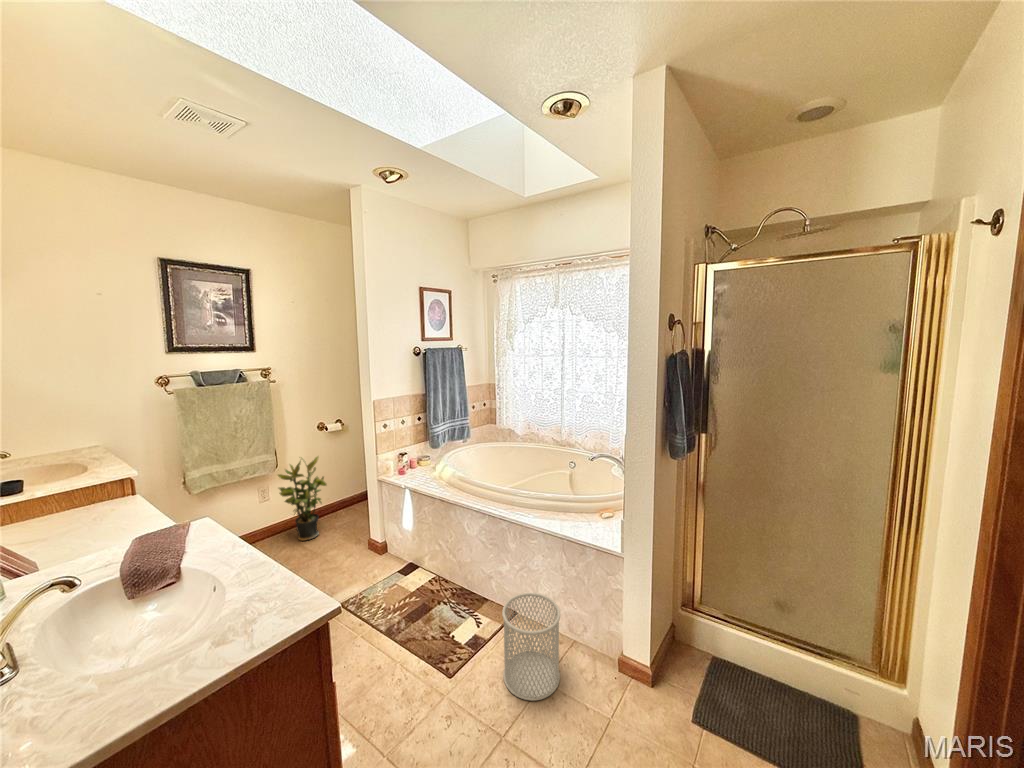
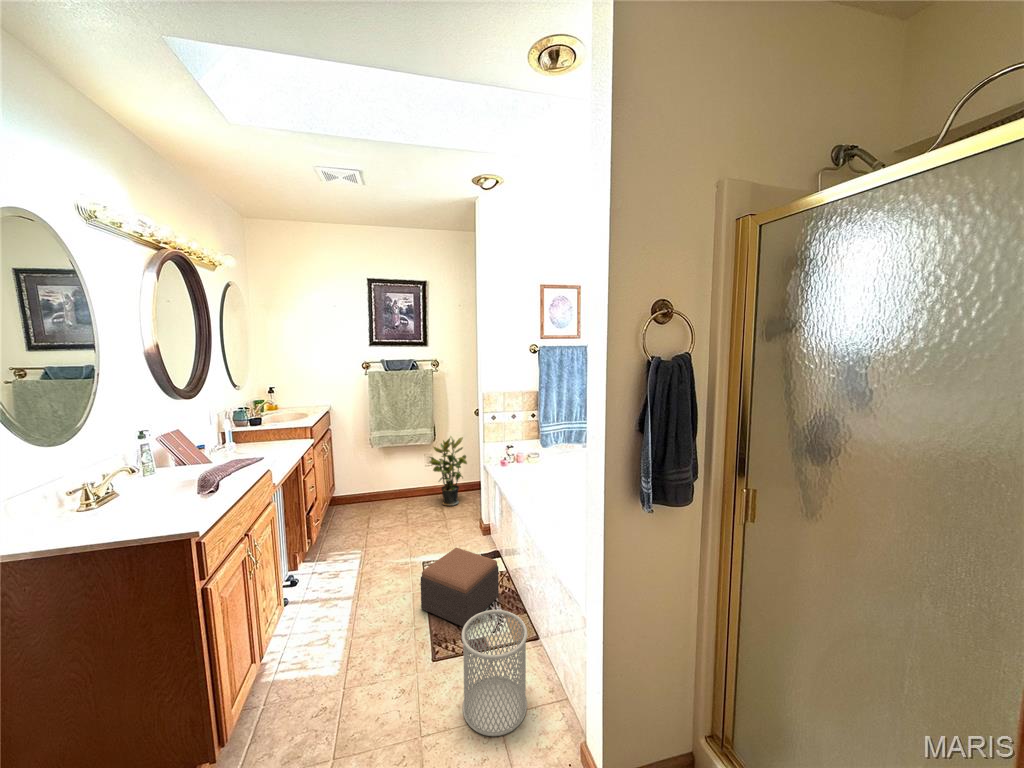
footstool: none [388,565,453,645] -> present [421,548,499,627]

